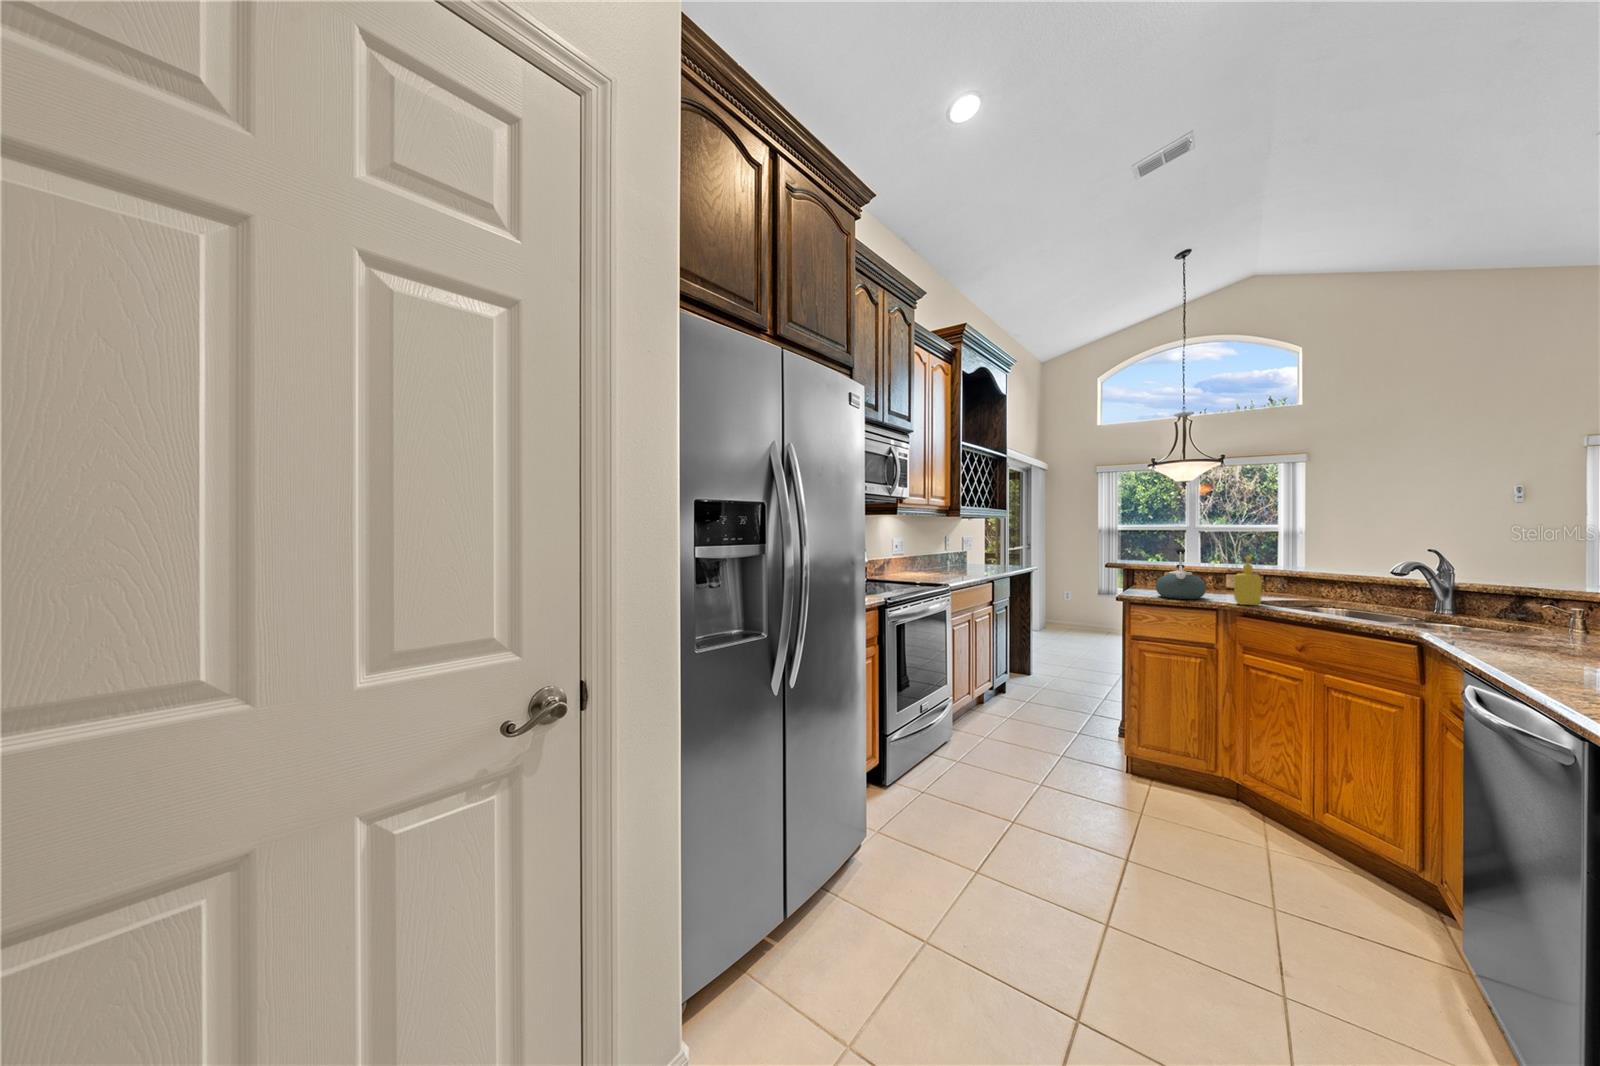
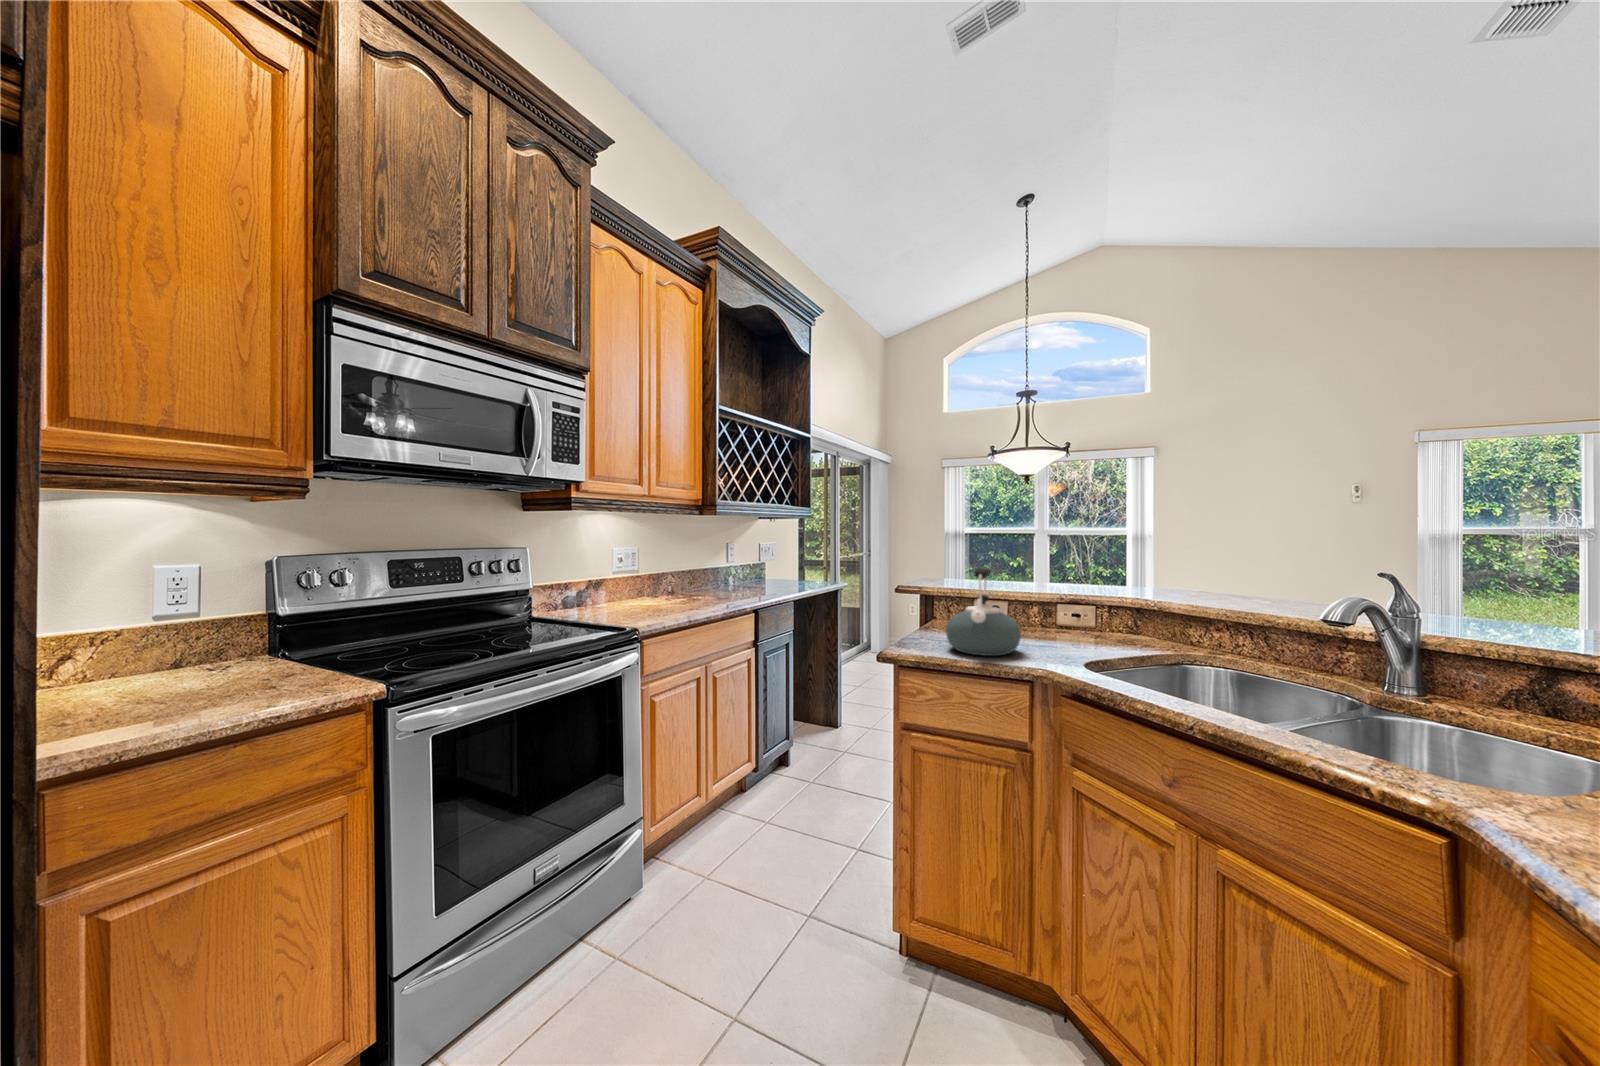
soap dispenser: present [1234,556,1262,605] -> none [1061,583,1103,673]

